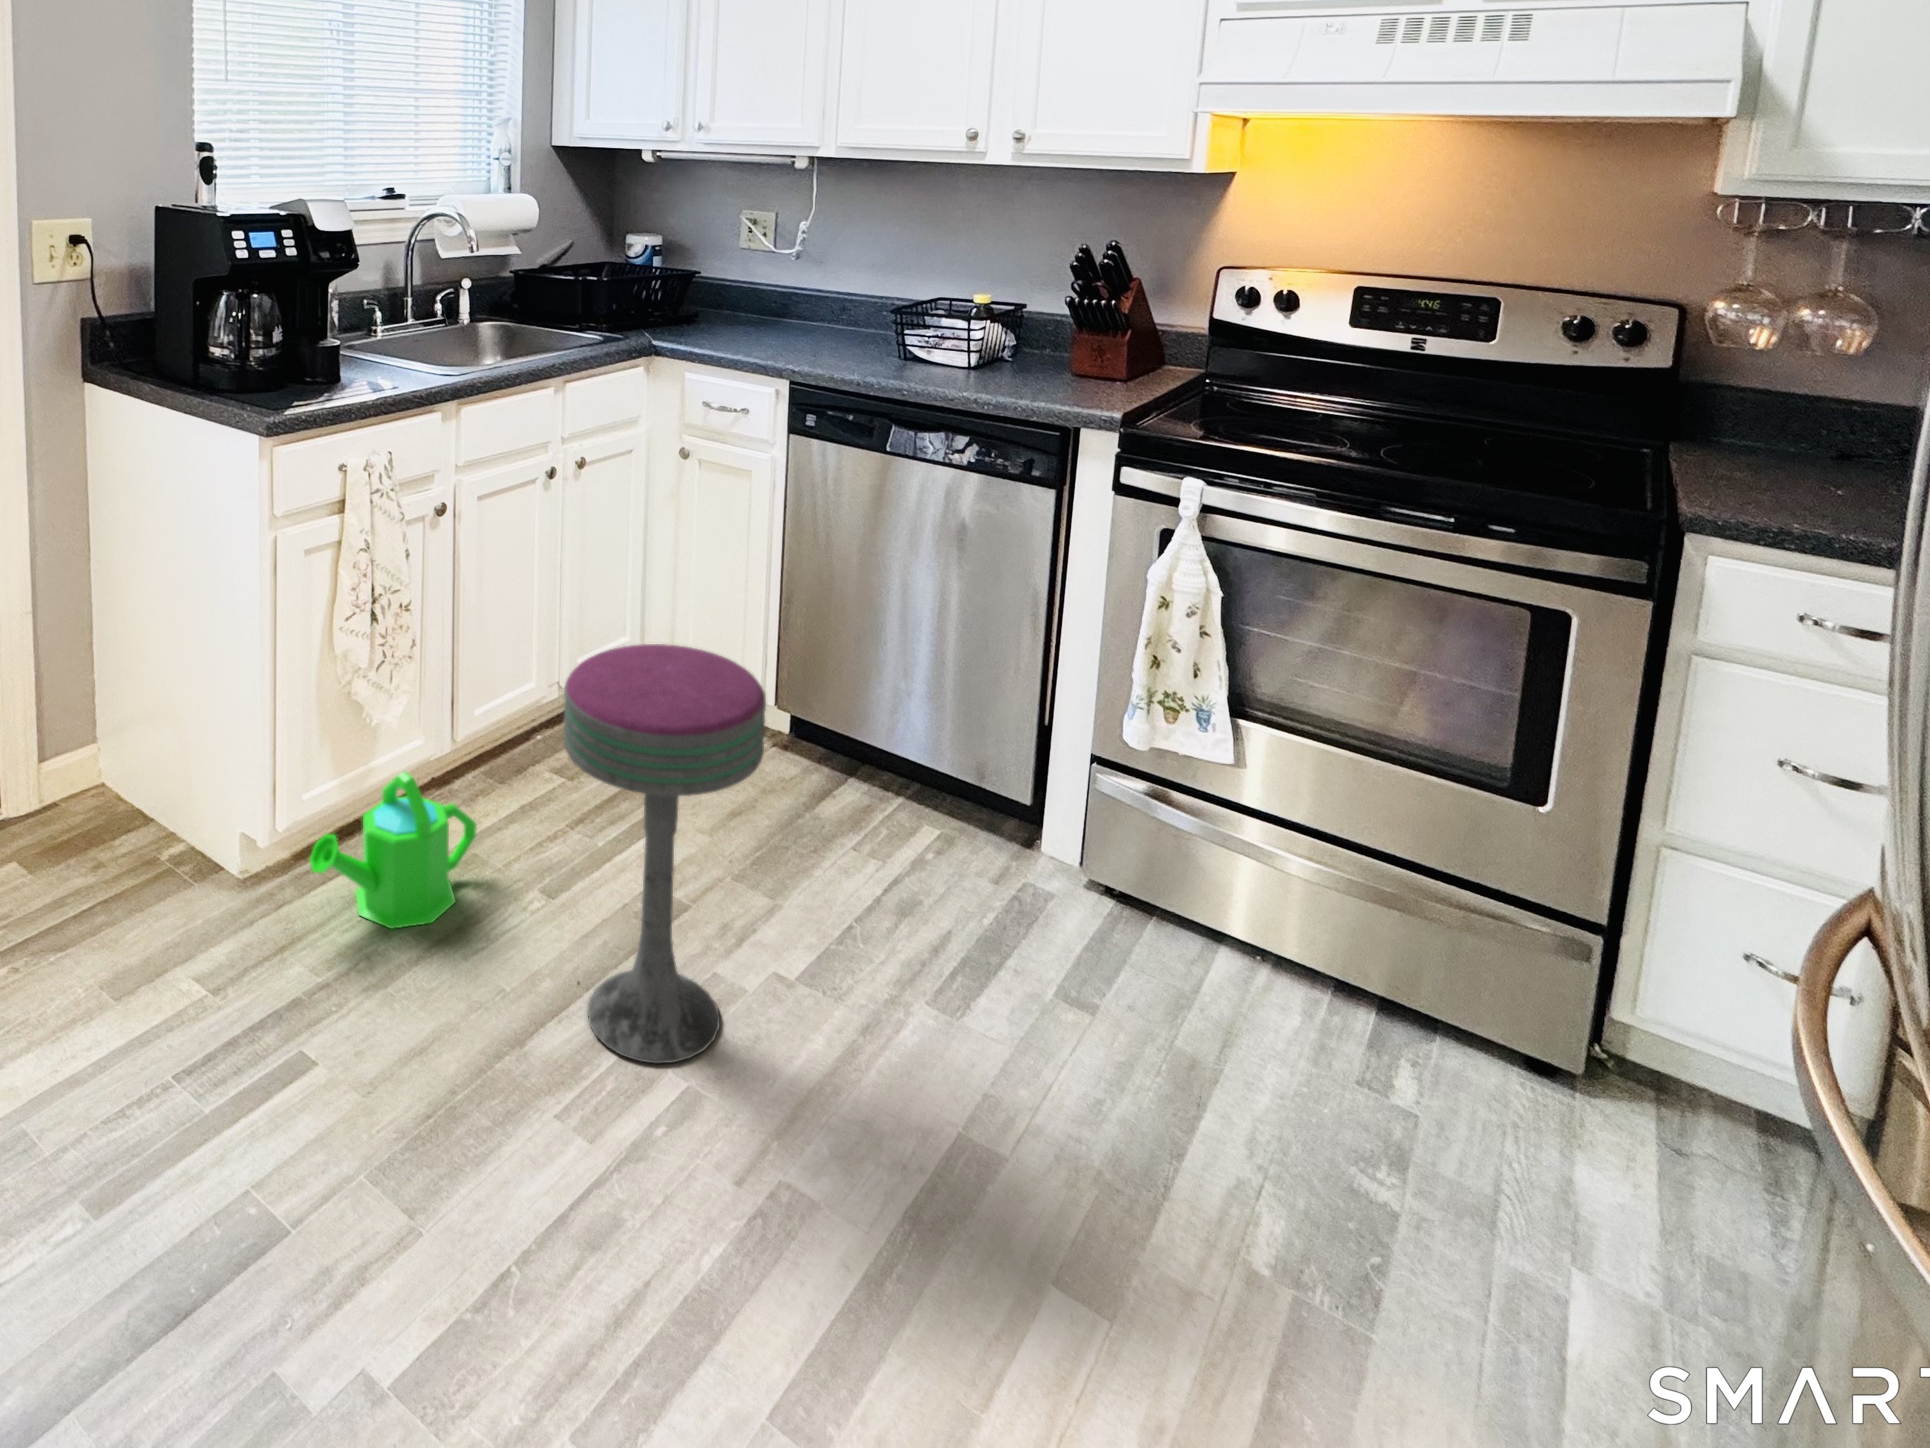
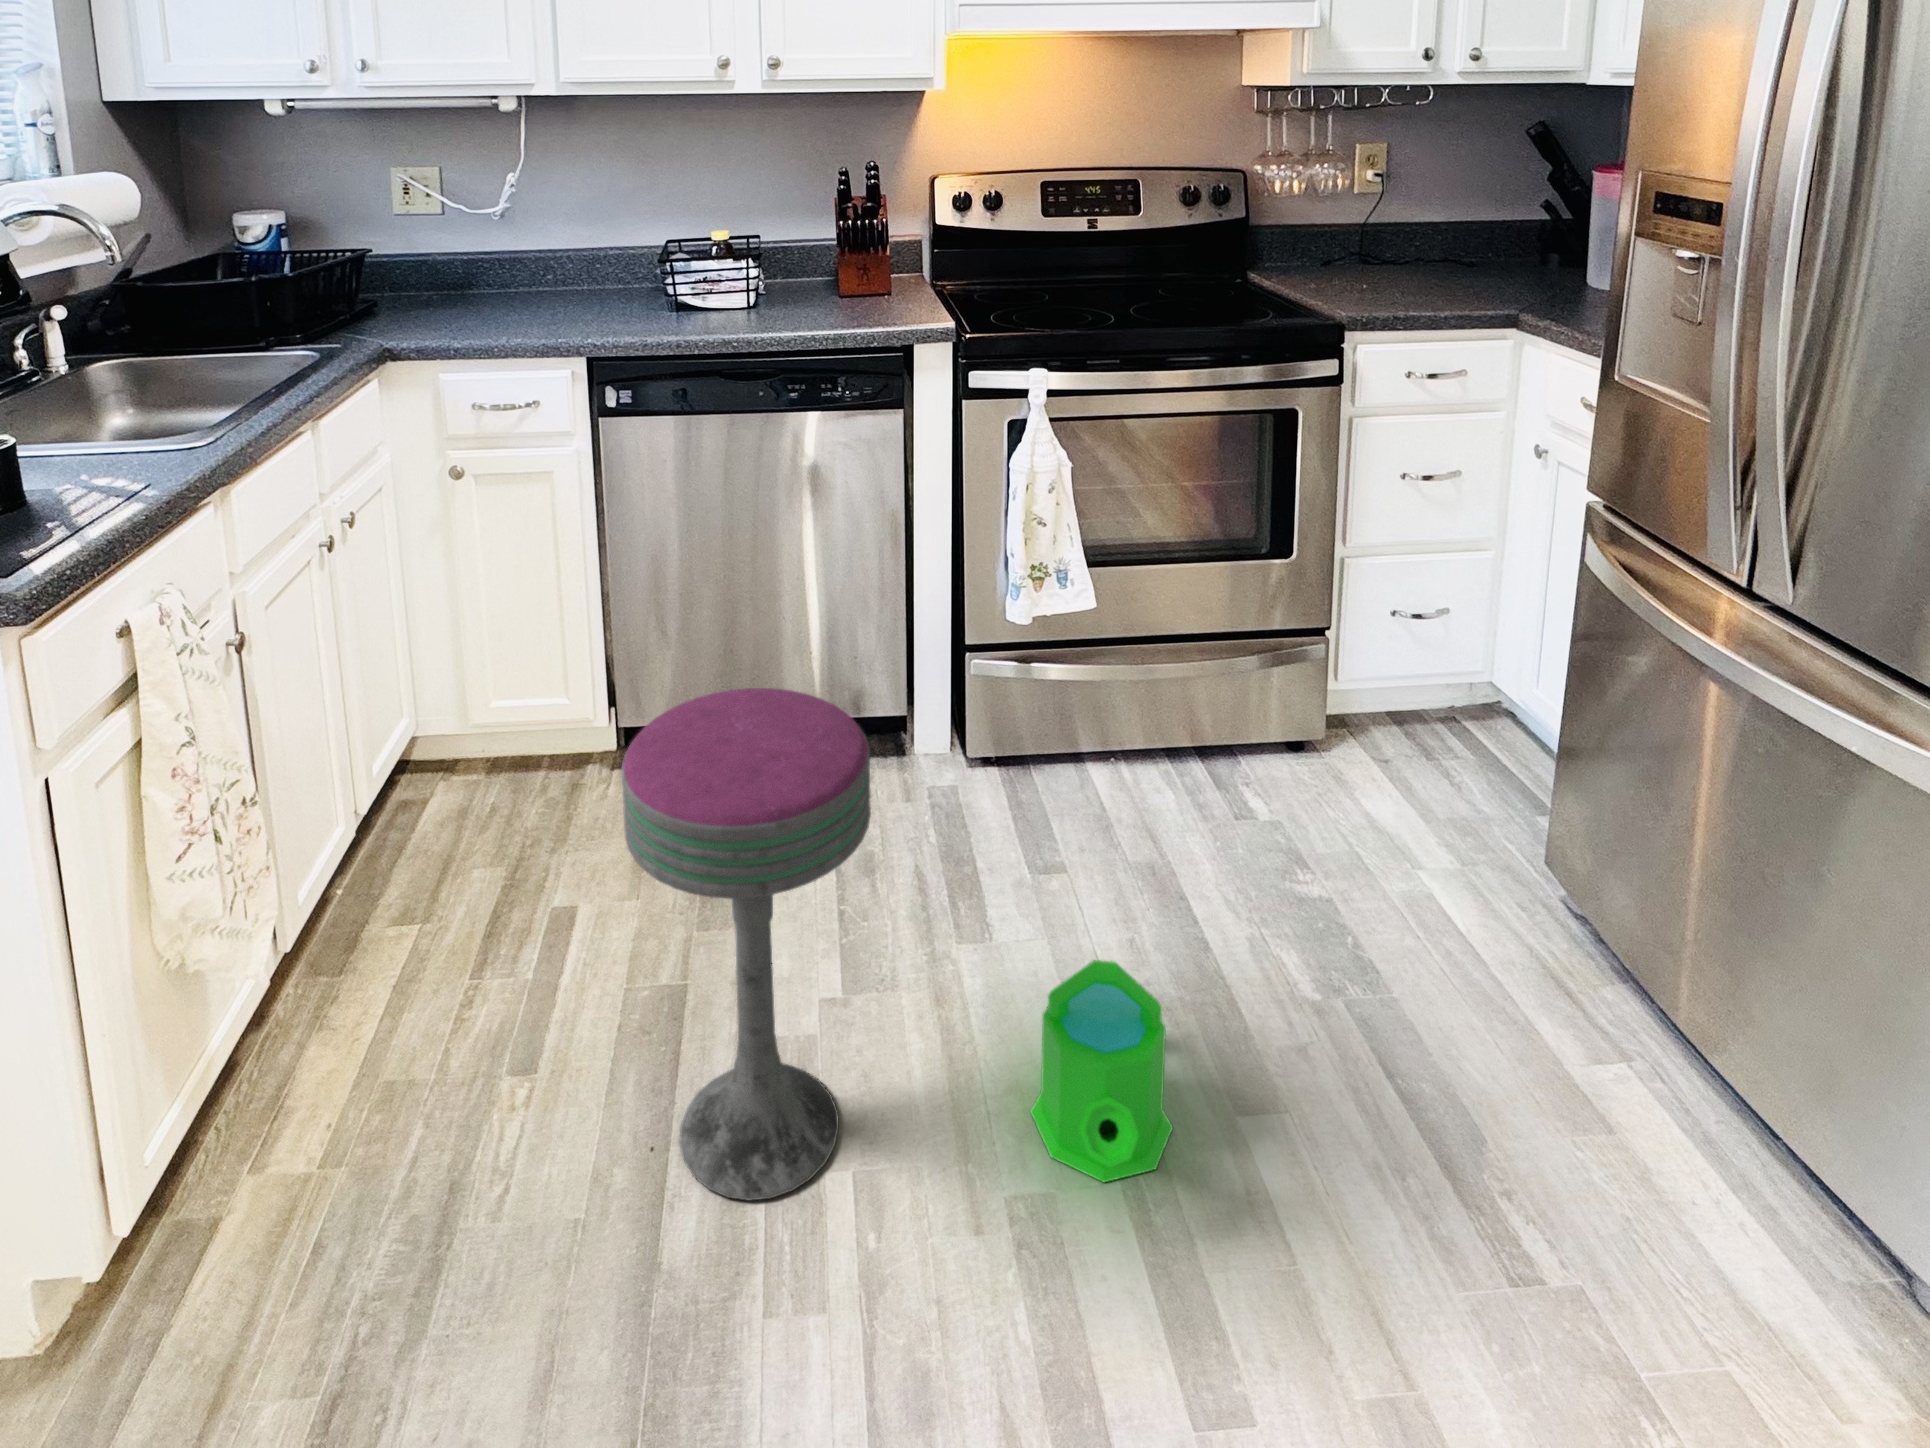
watering can: present [310,772,477,929] -> present [1031,960,1173,1183]

